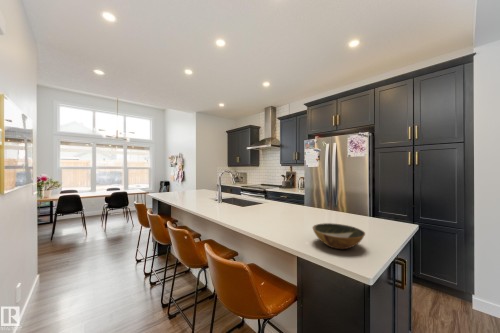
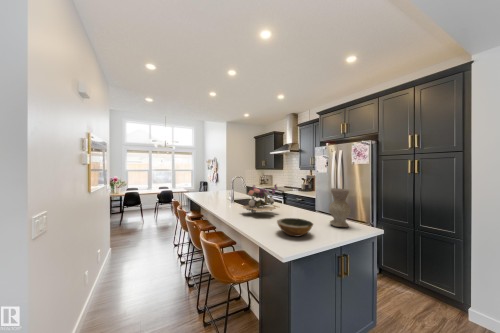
flower arrangement: none [241,179,291,219] -> present [242,184,278,213]
vase: none [361,183,389,231] -> present [329,188,351,227]

